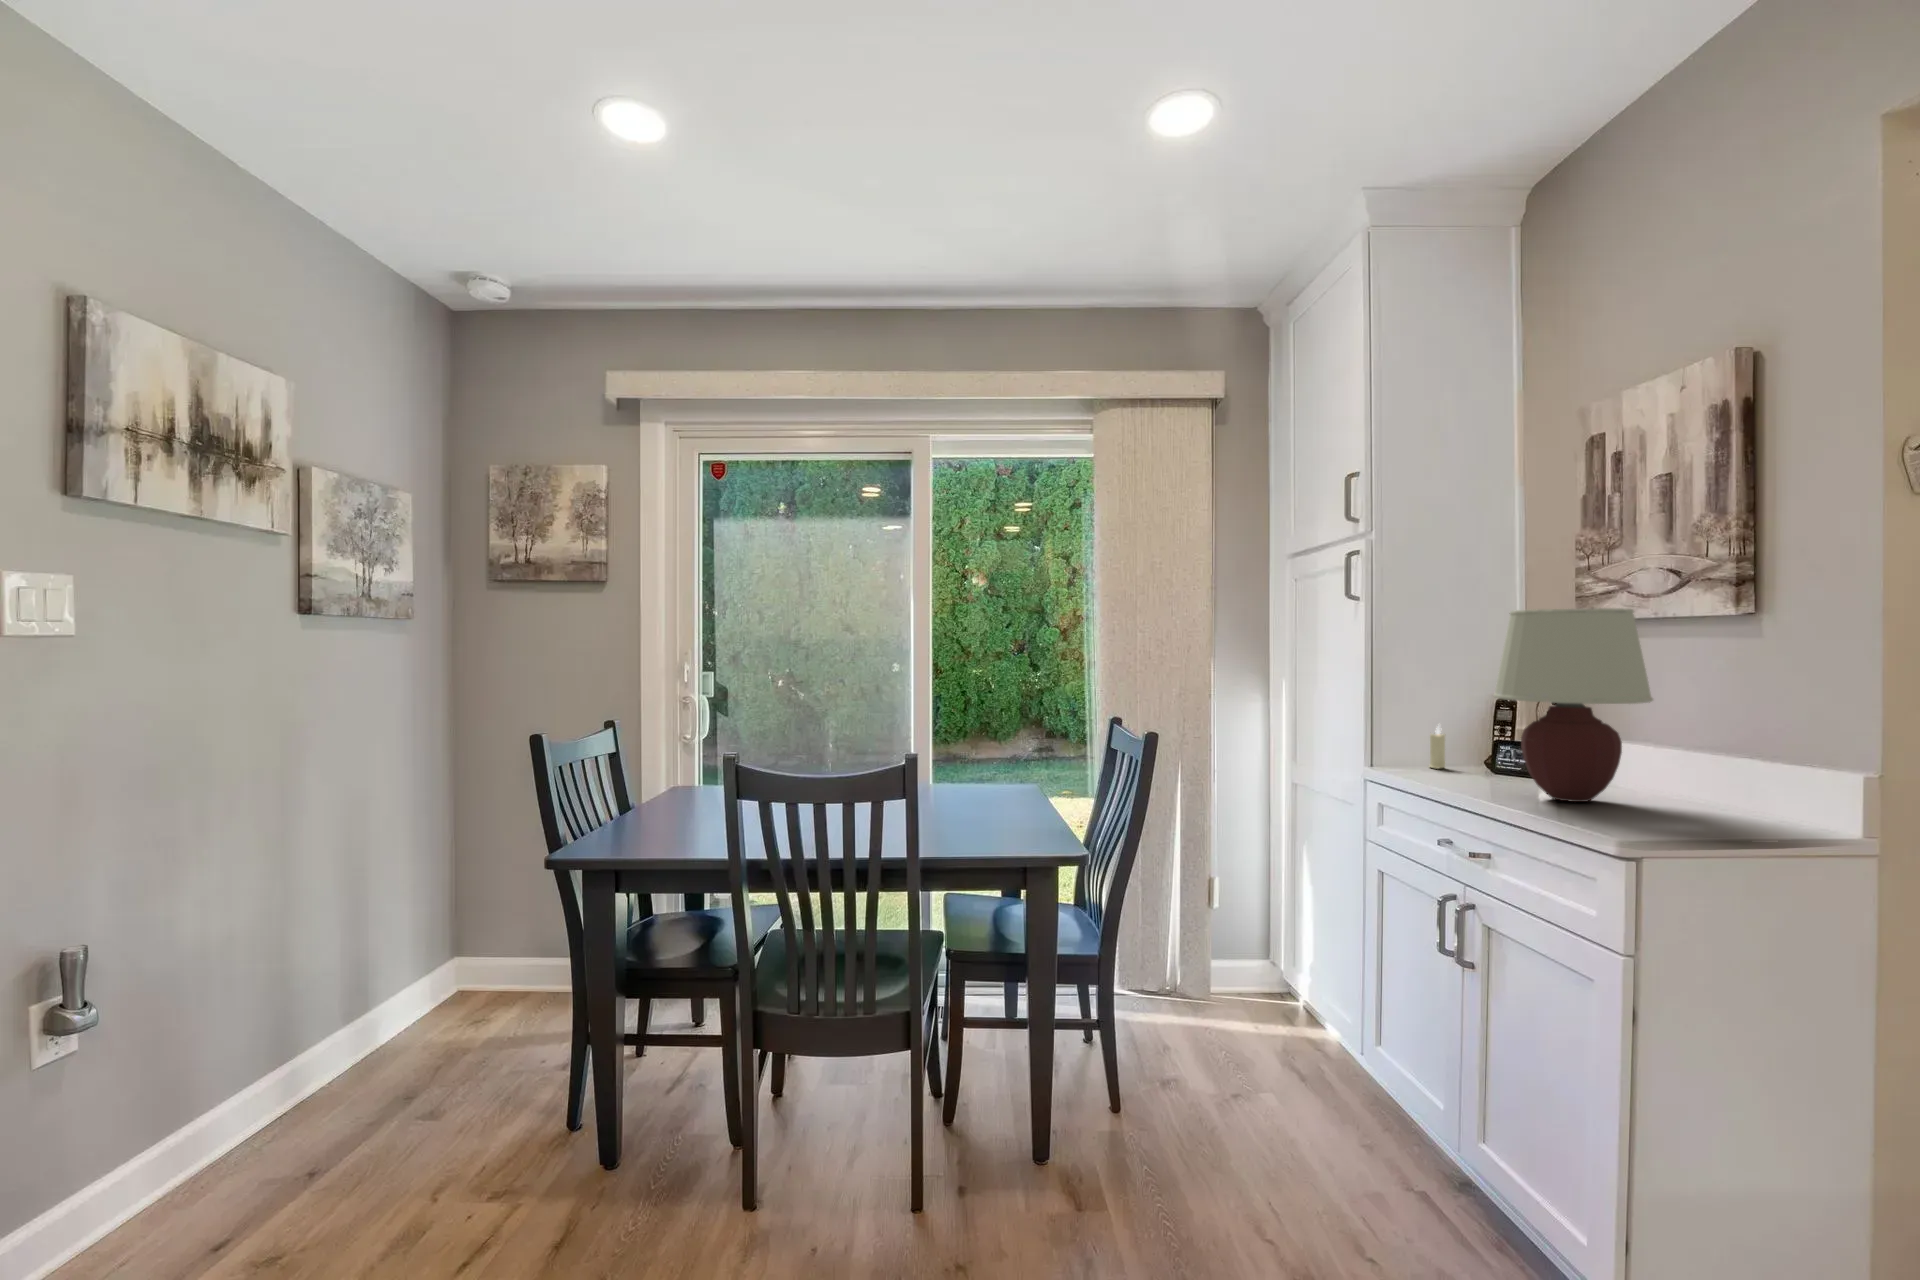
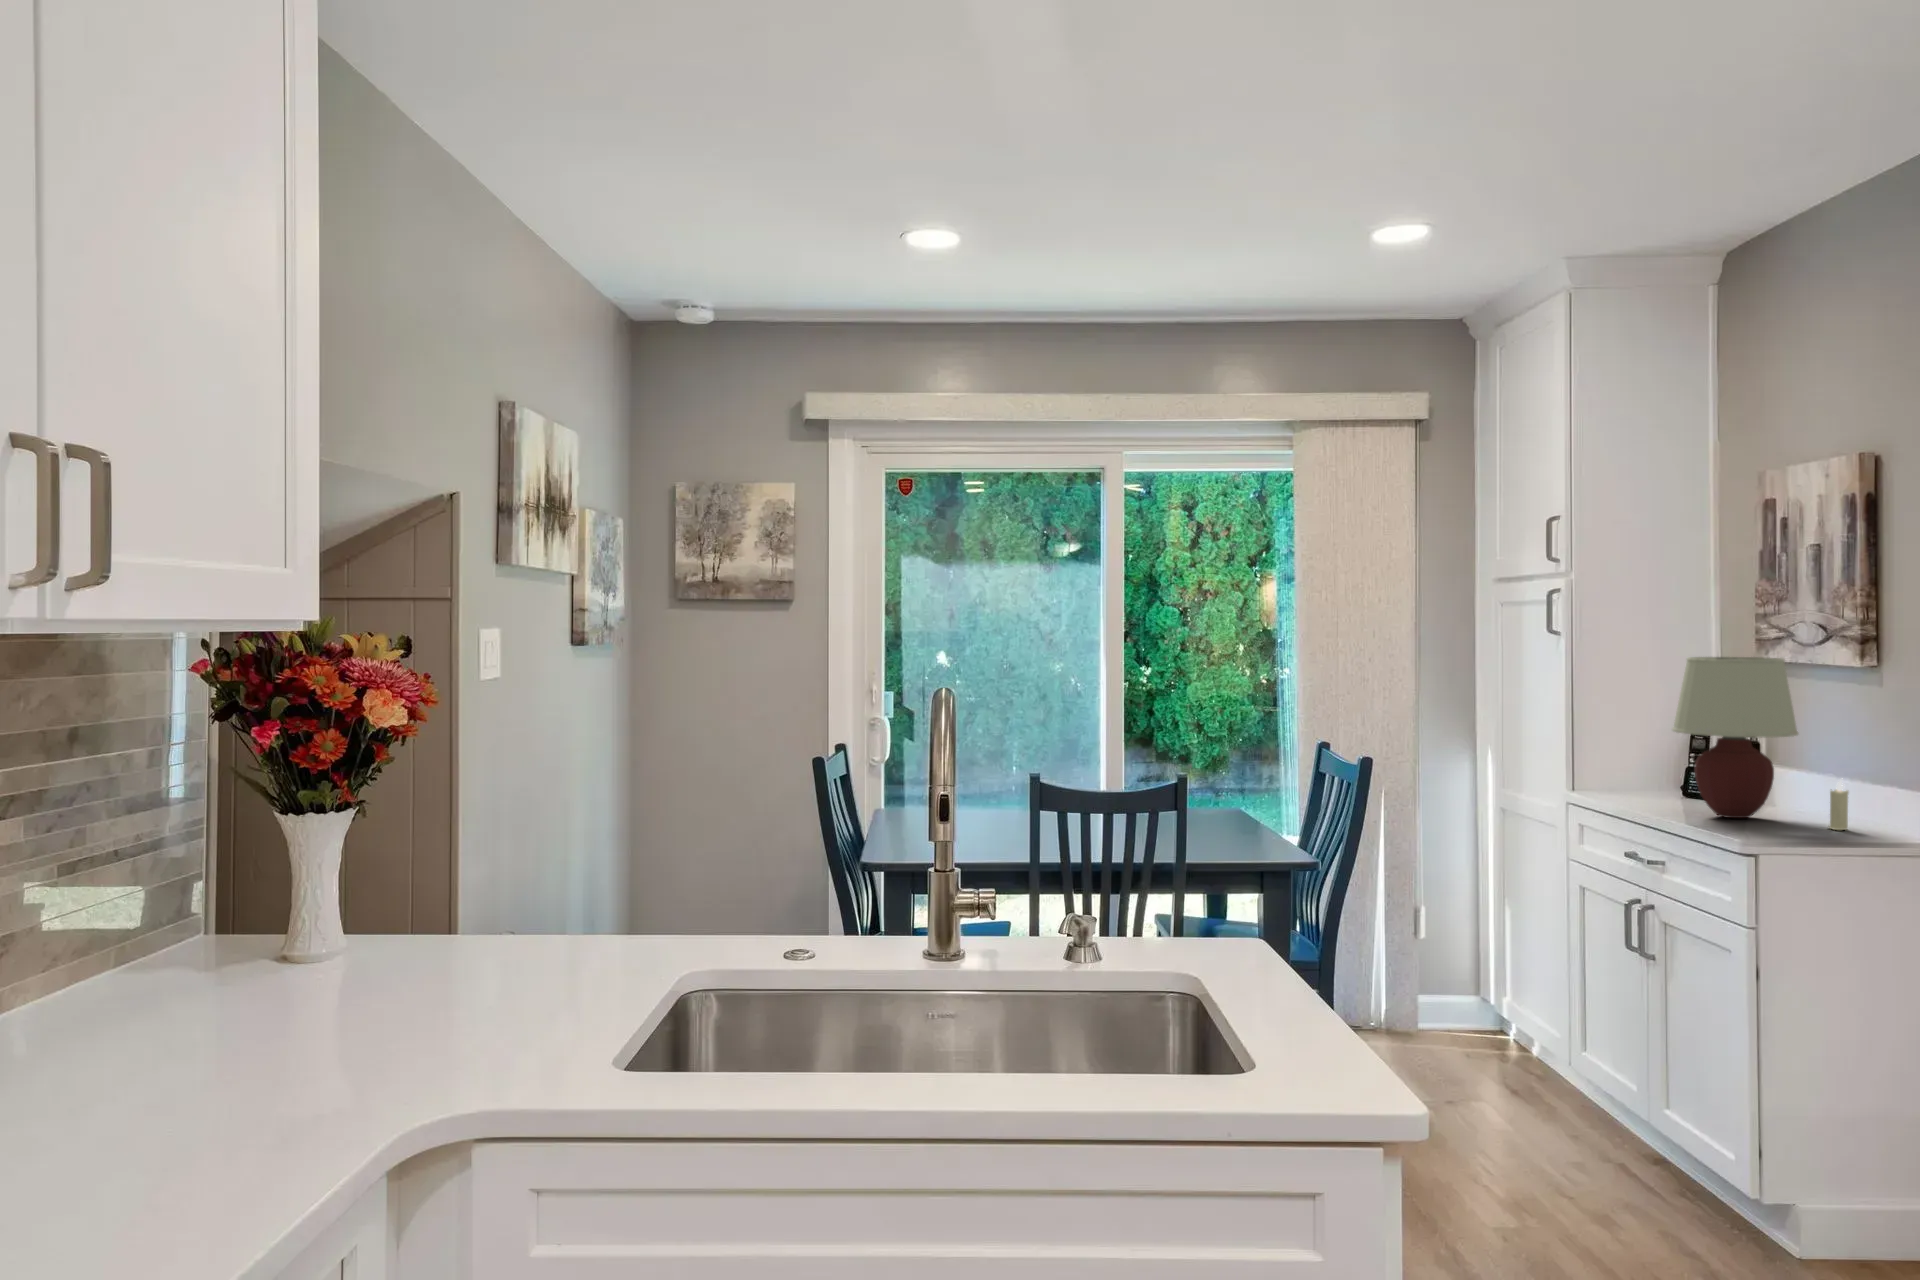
candle: present [1430,726,1445,769] -> present [1829,780,1849,830]

